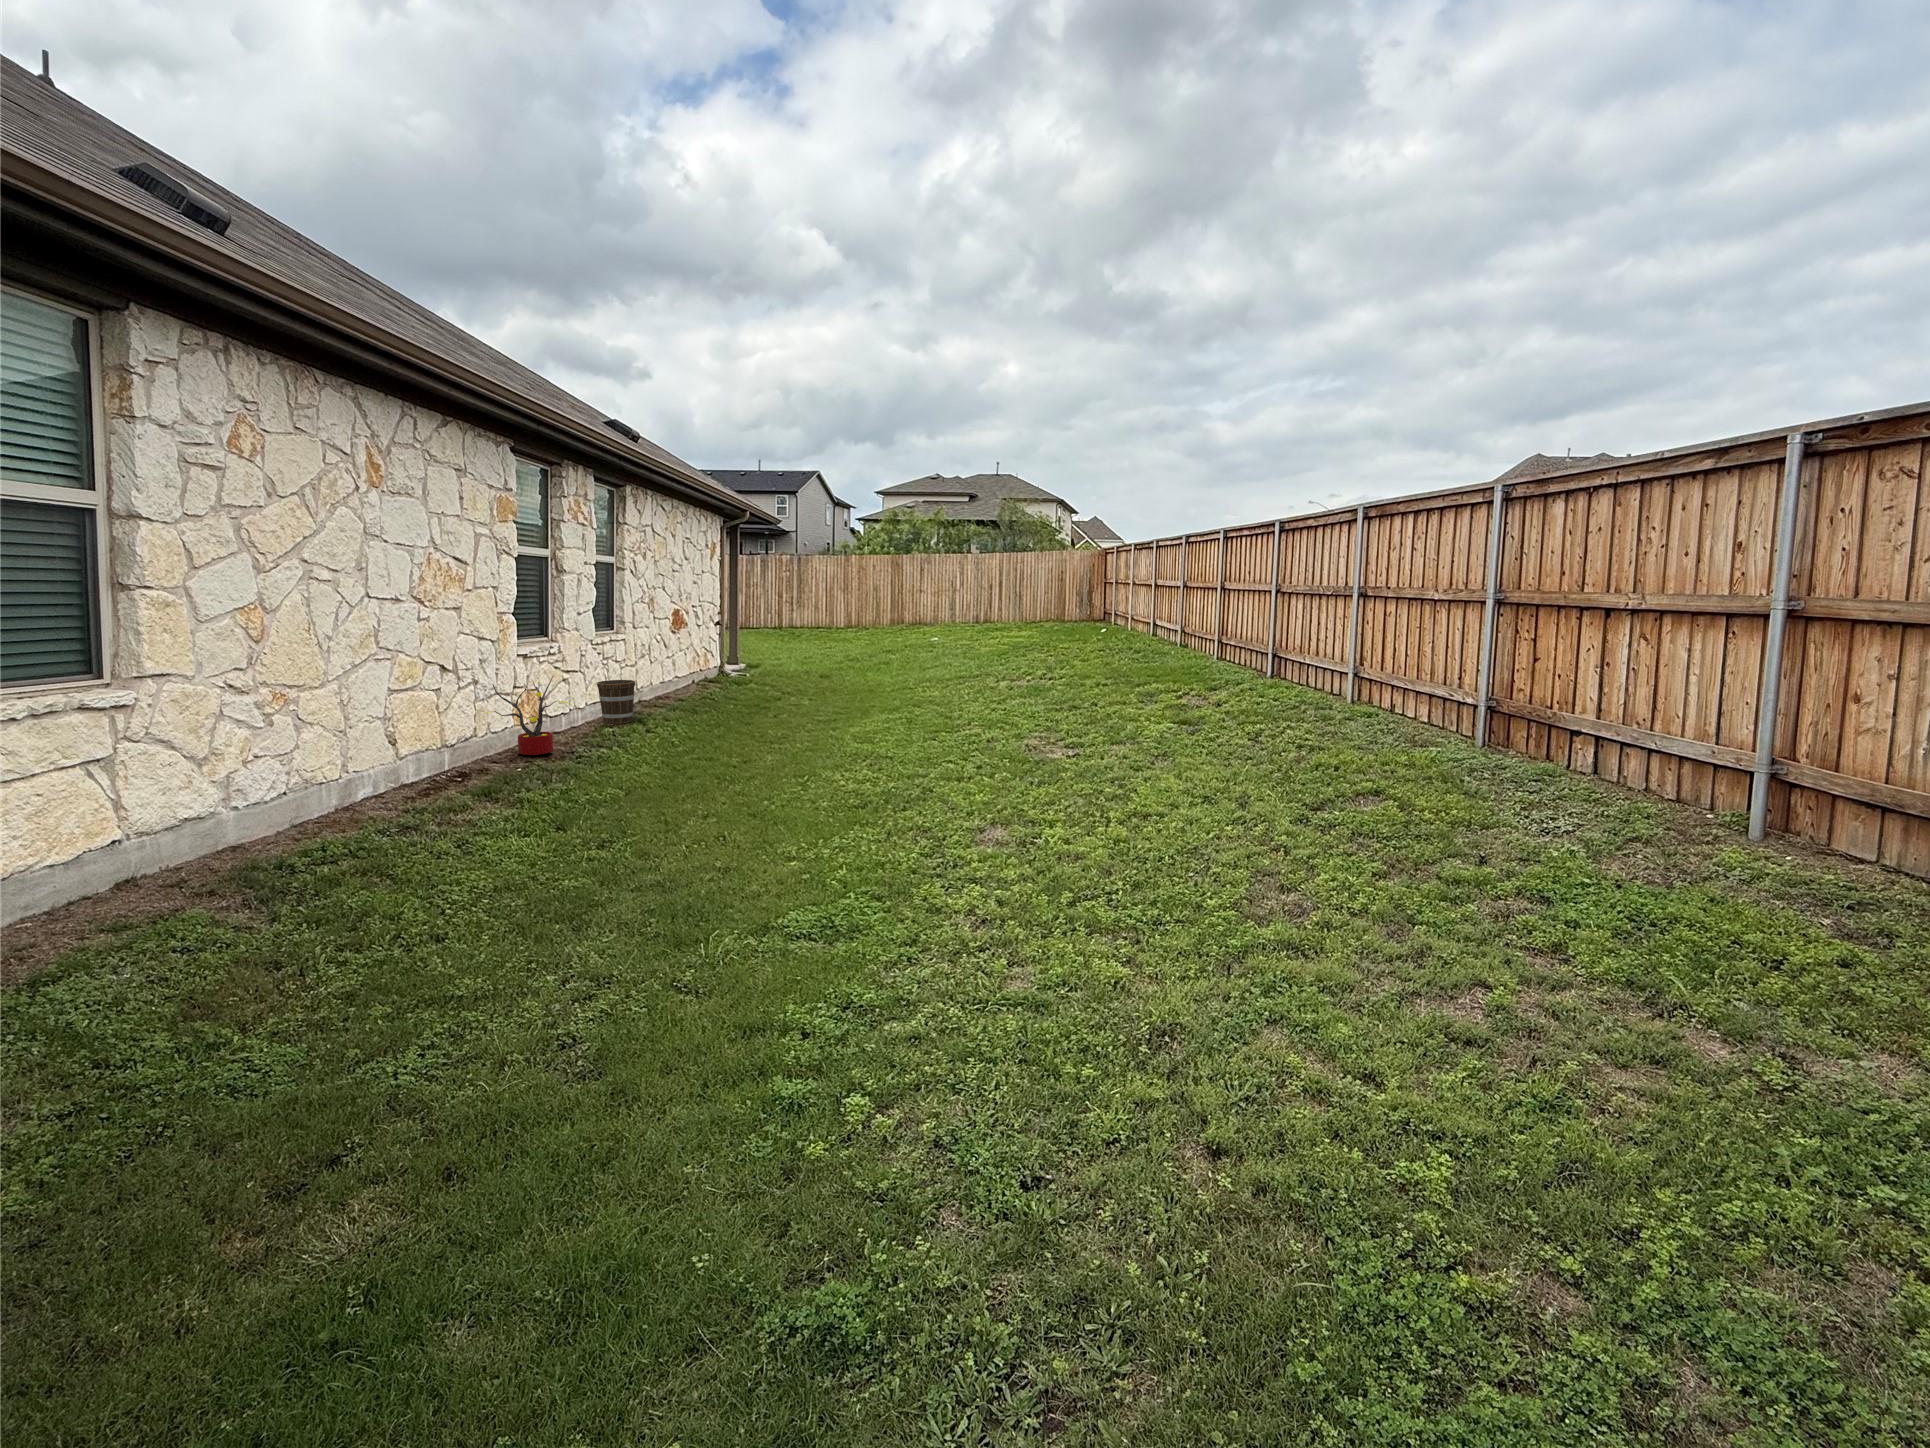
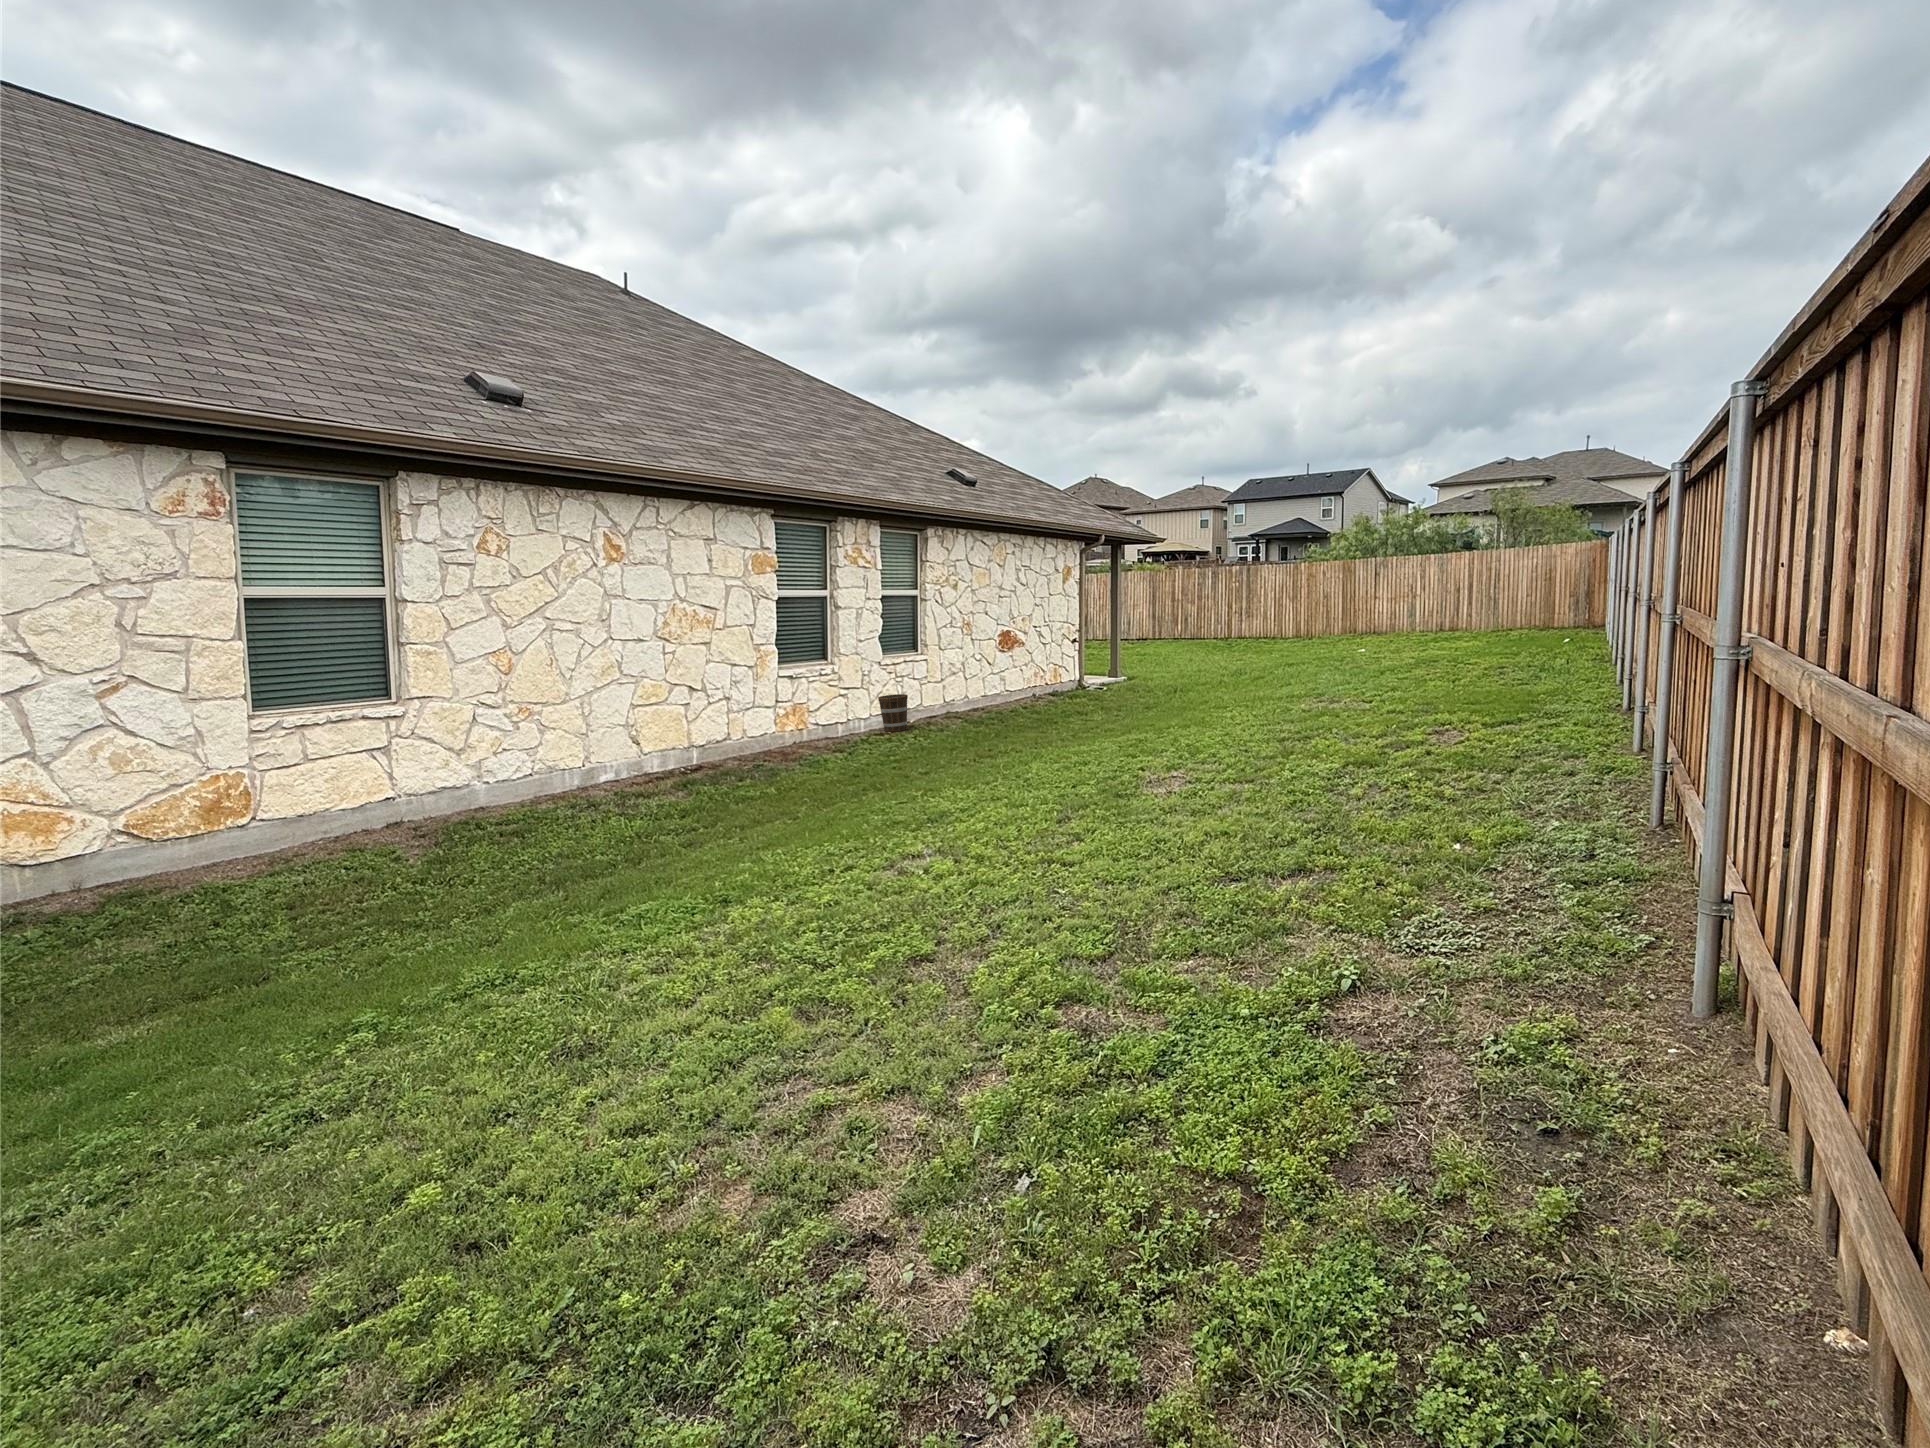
decorative plant: present [484,676,571,755] -> none [734,692,805,755]

